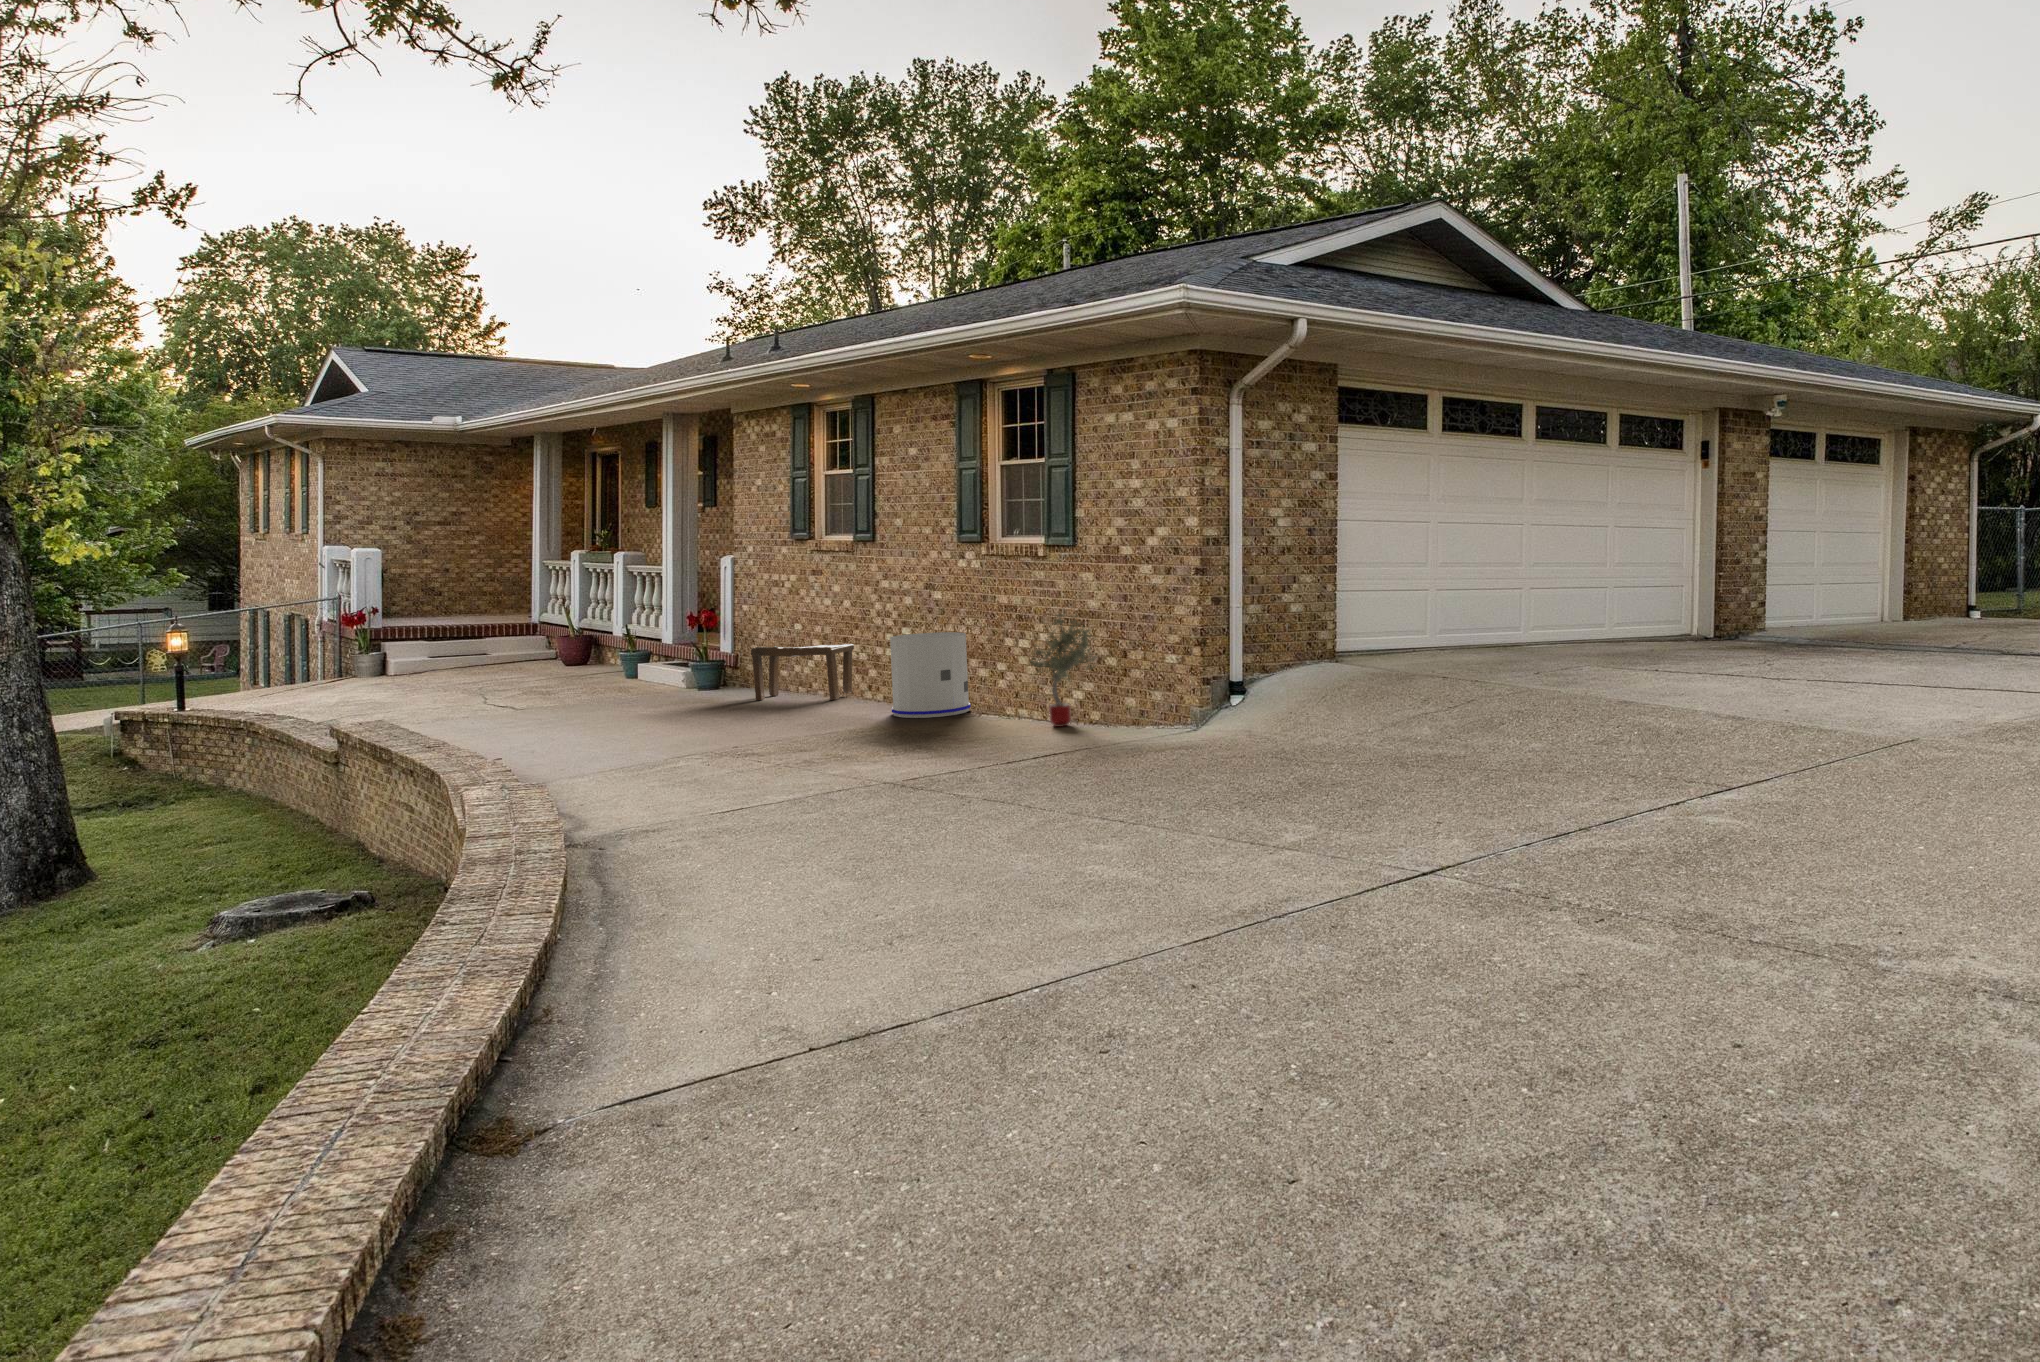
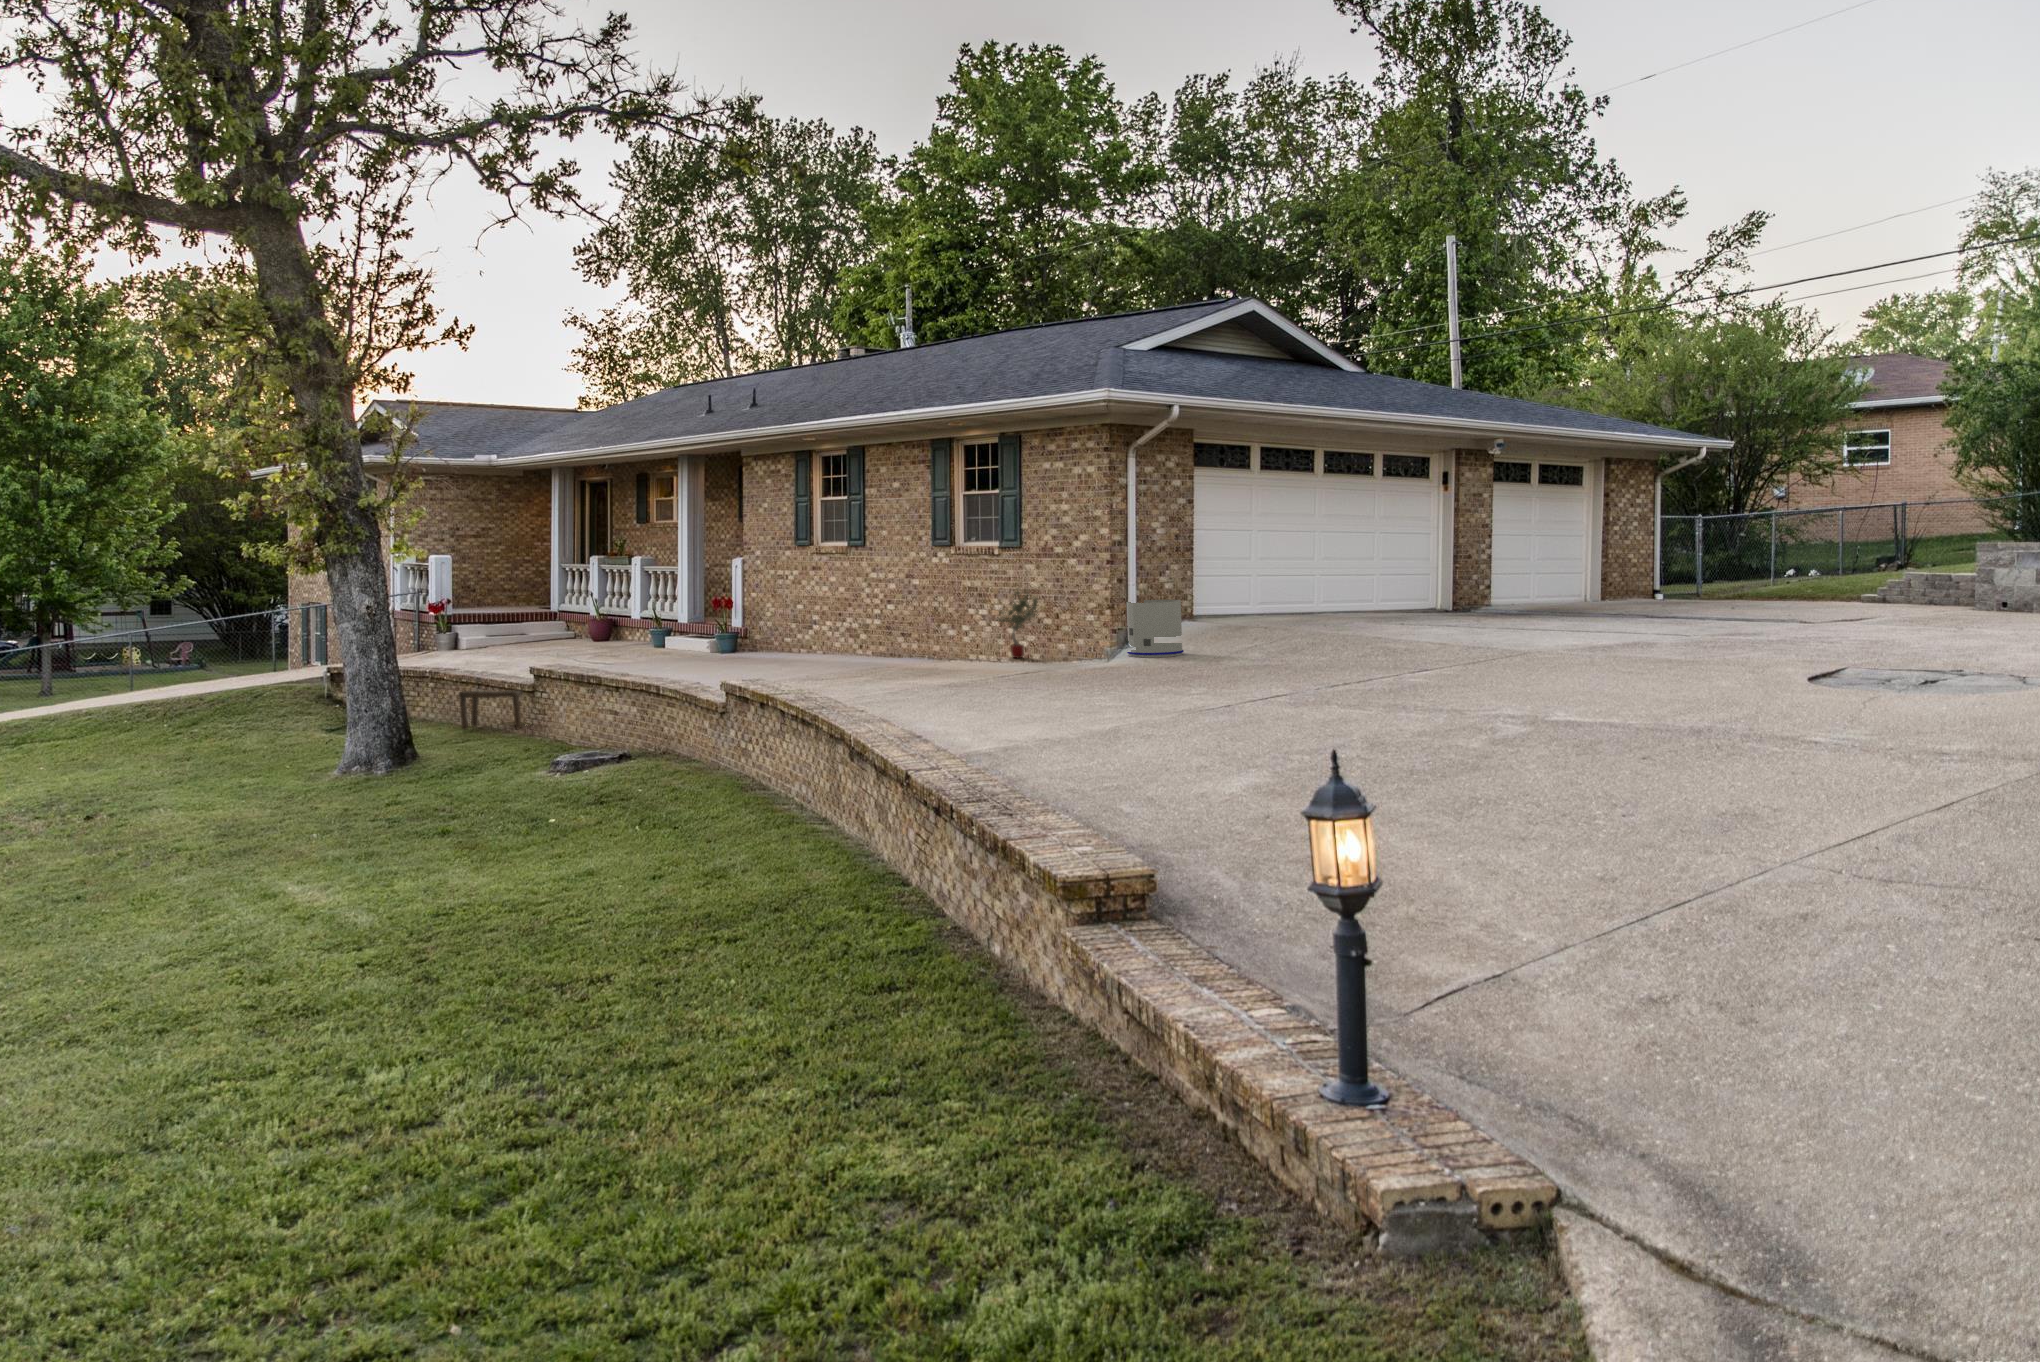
trash can: present [890,632,971,718] -> present [1127,600,1184,657]
bench: present [751,644,854,700] -> present [458,690,522,730]

